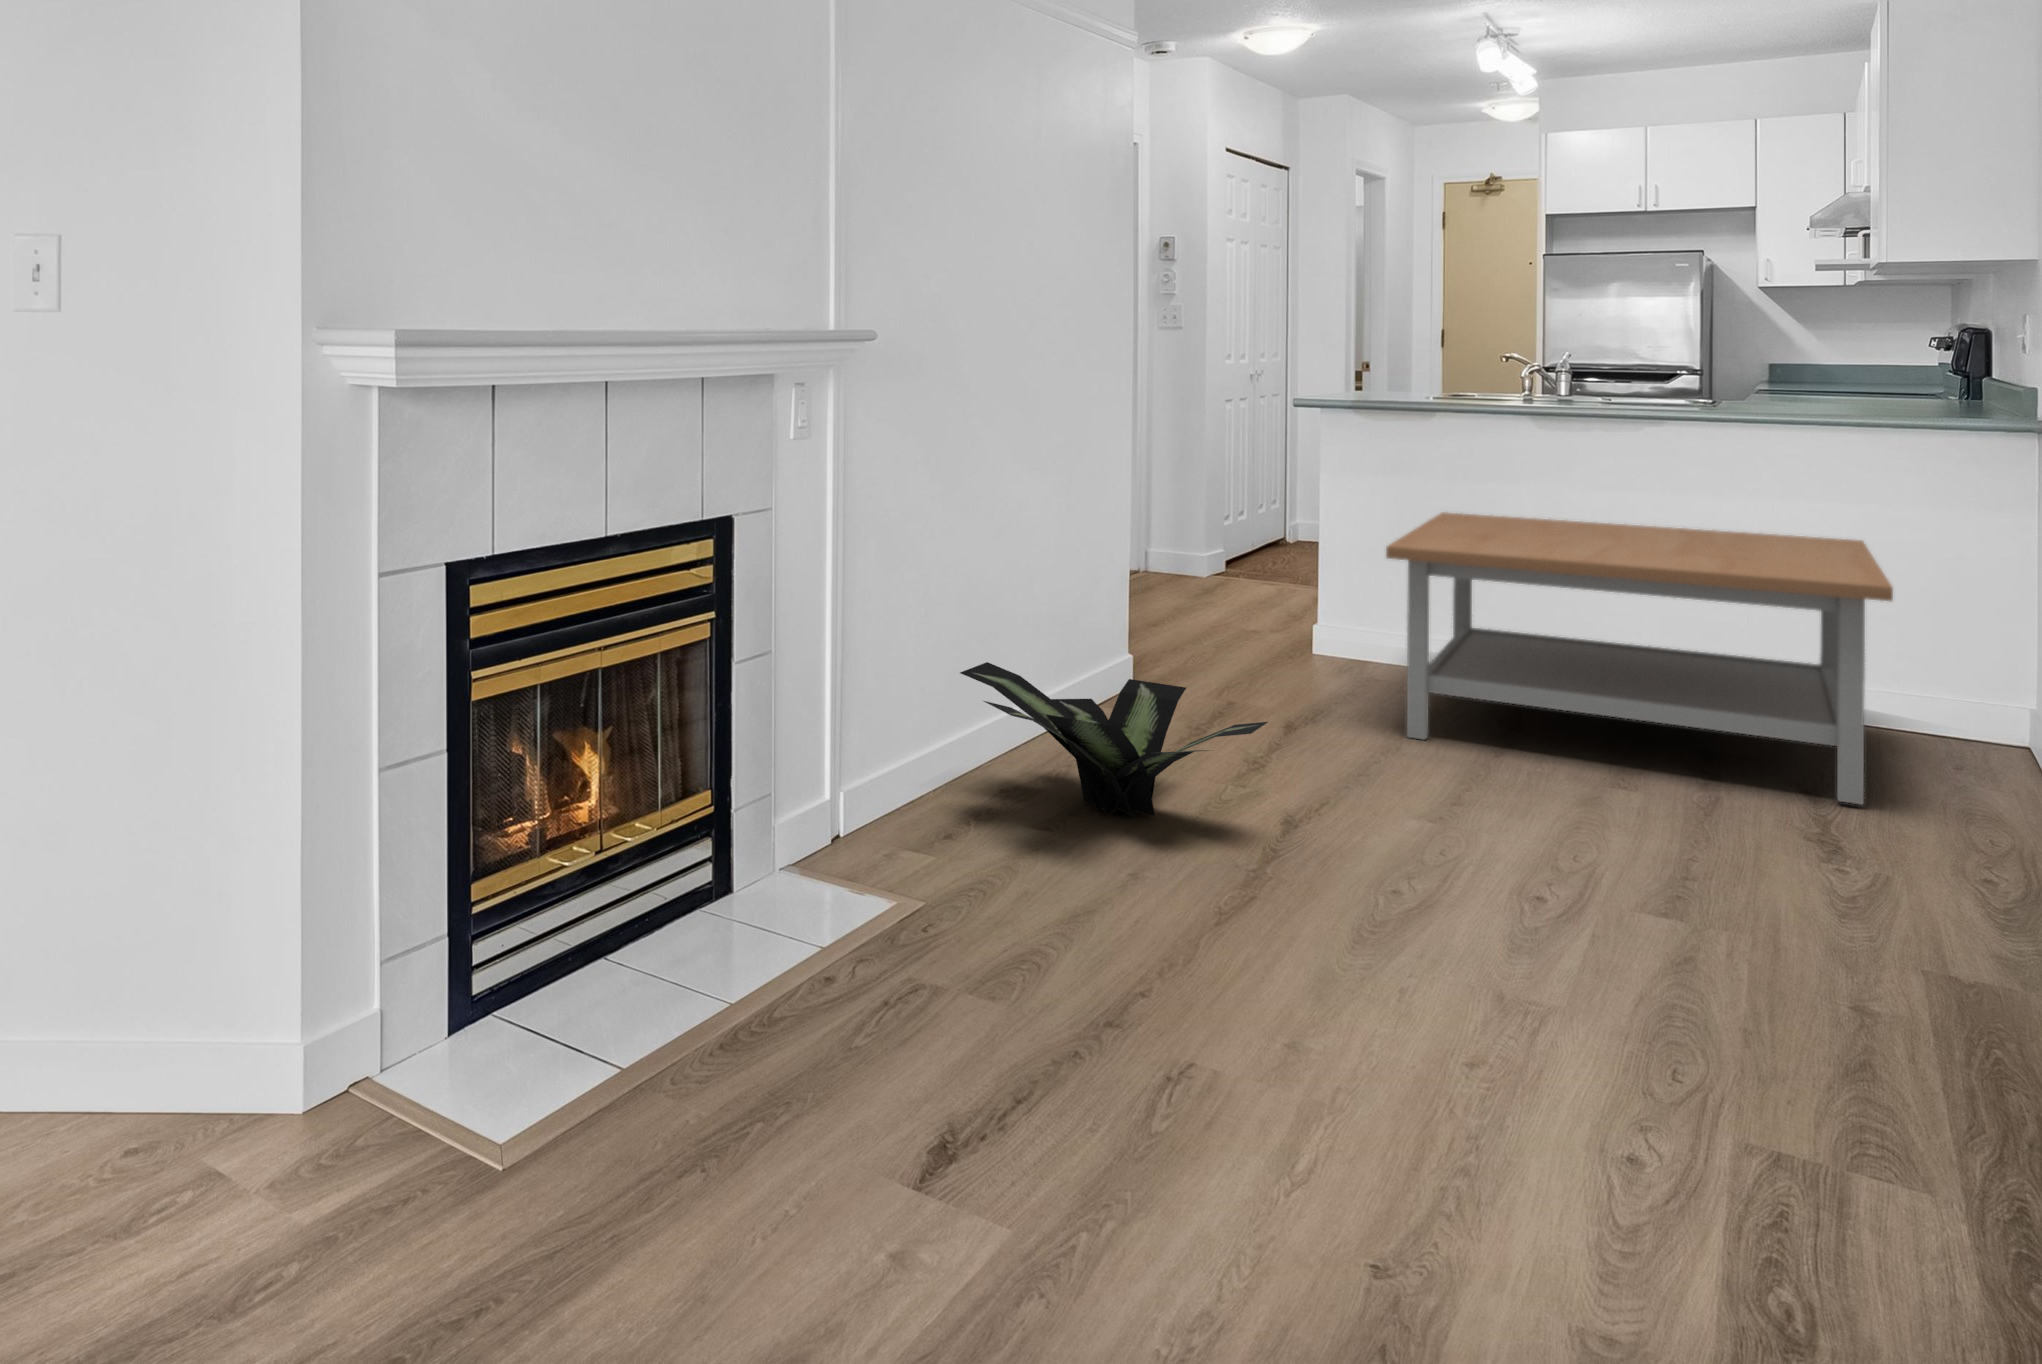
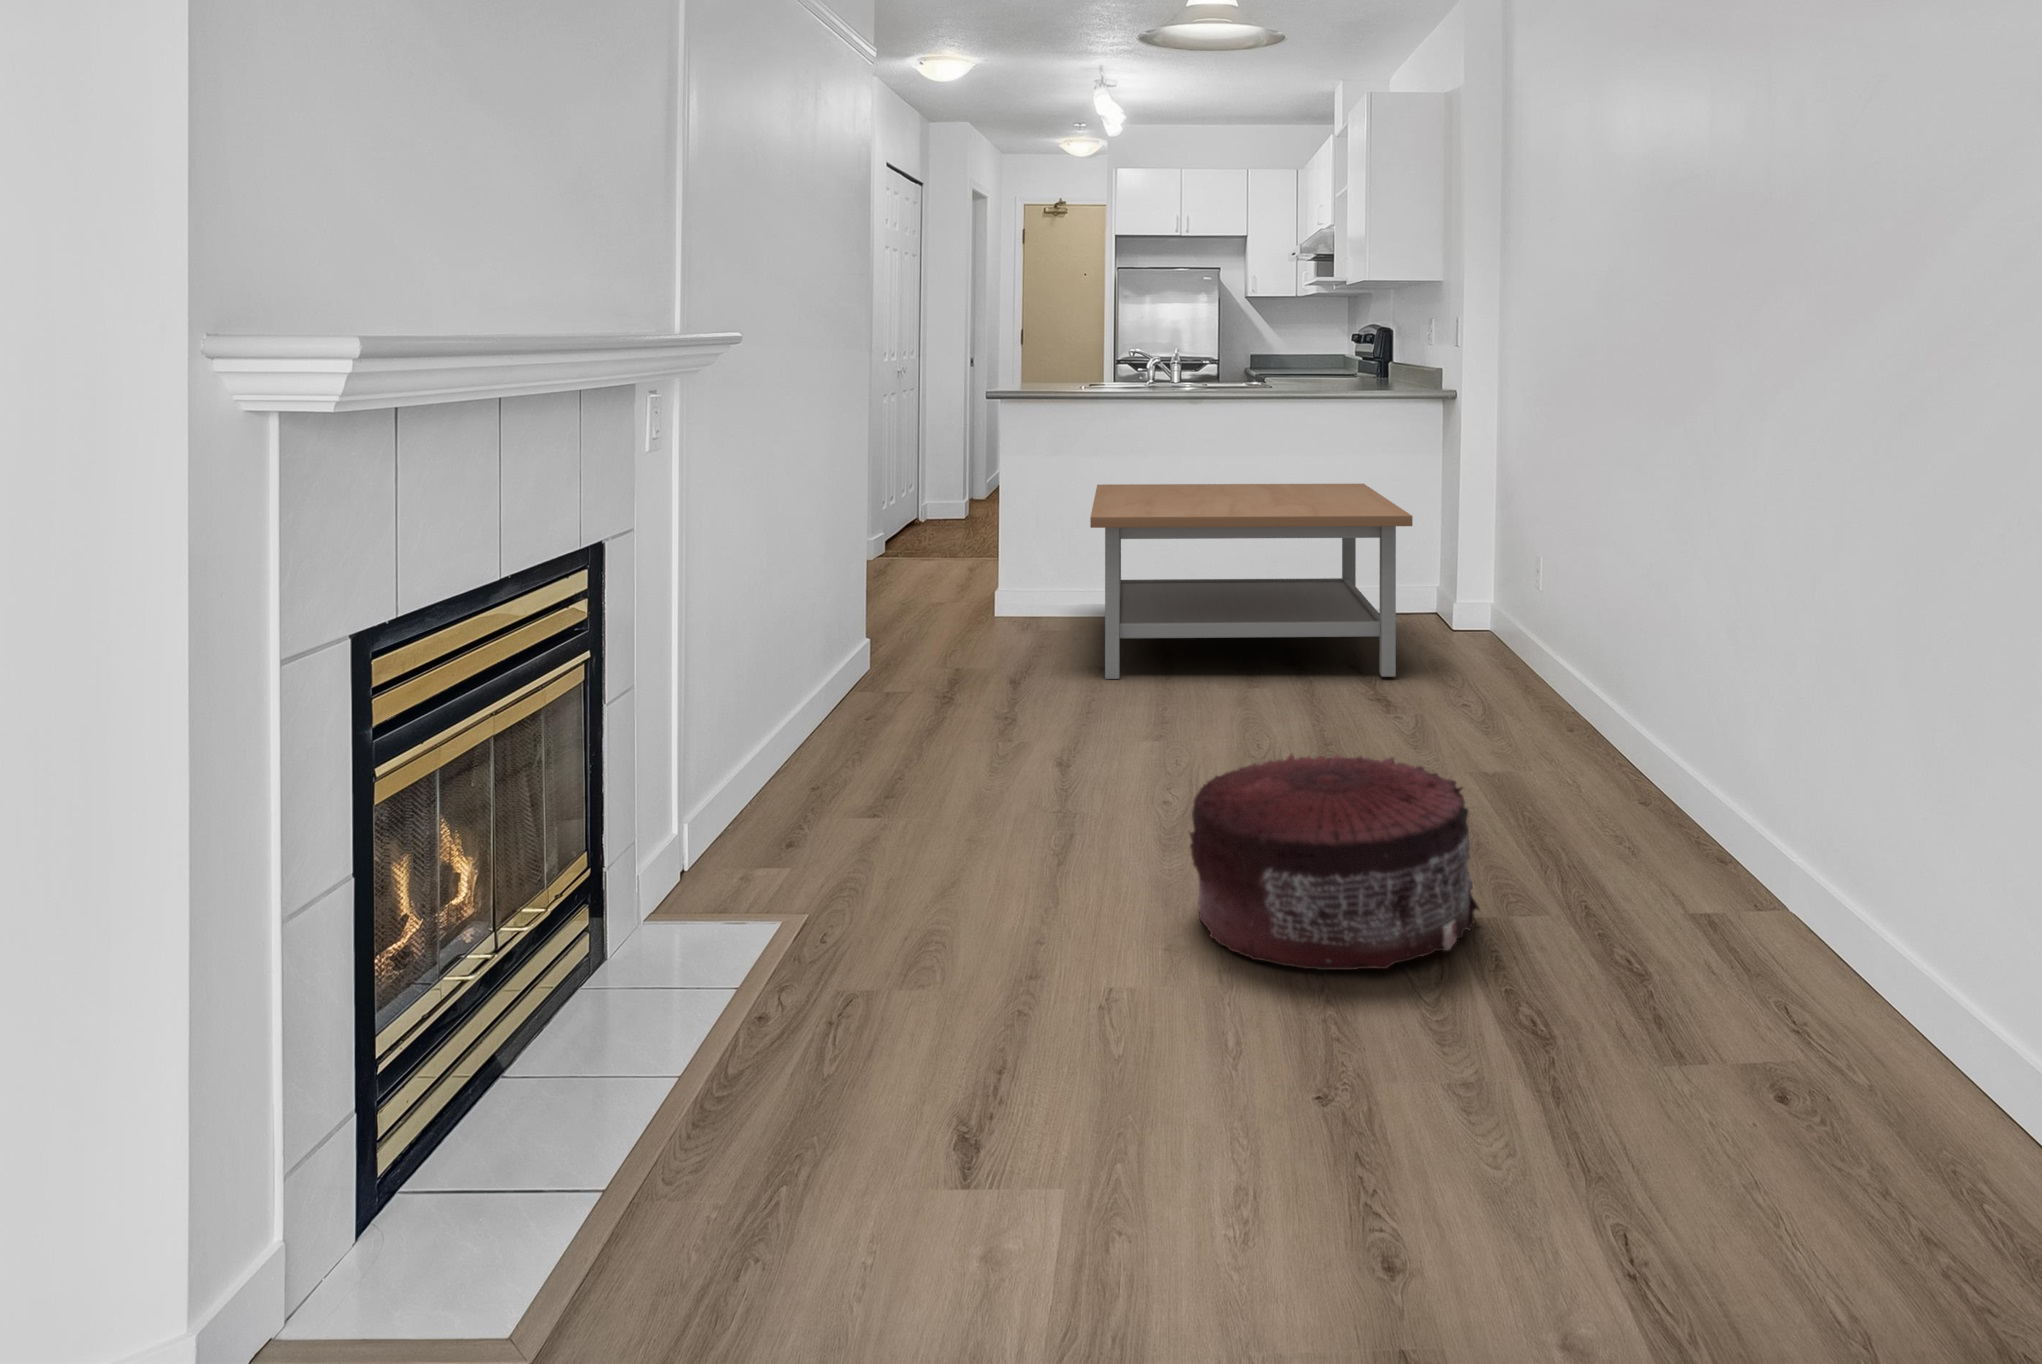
potted plant: present [960,662,1268,817] -> none [773,663,1051,796]
pouf: none [1339,853,1789,1158] -> present [1189,754,1479,970]

